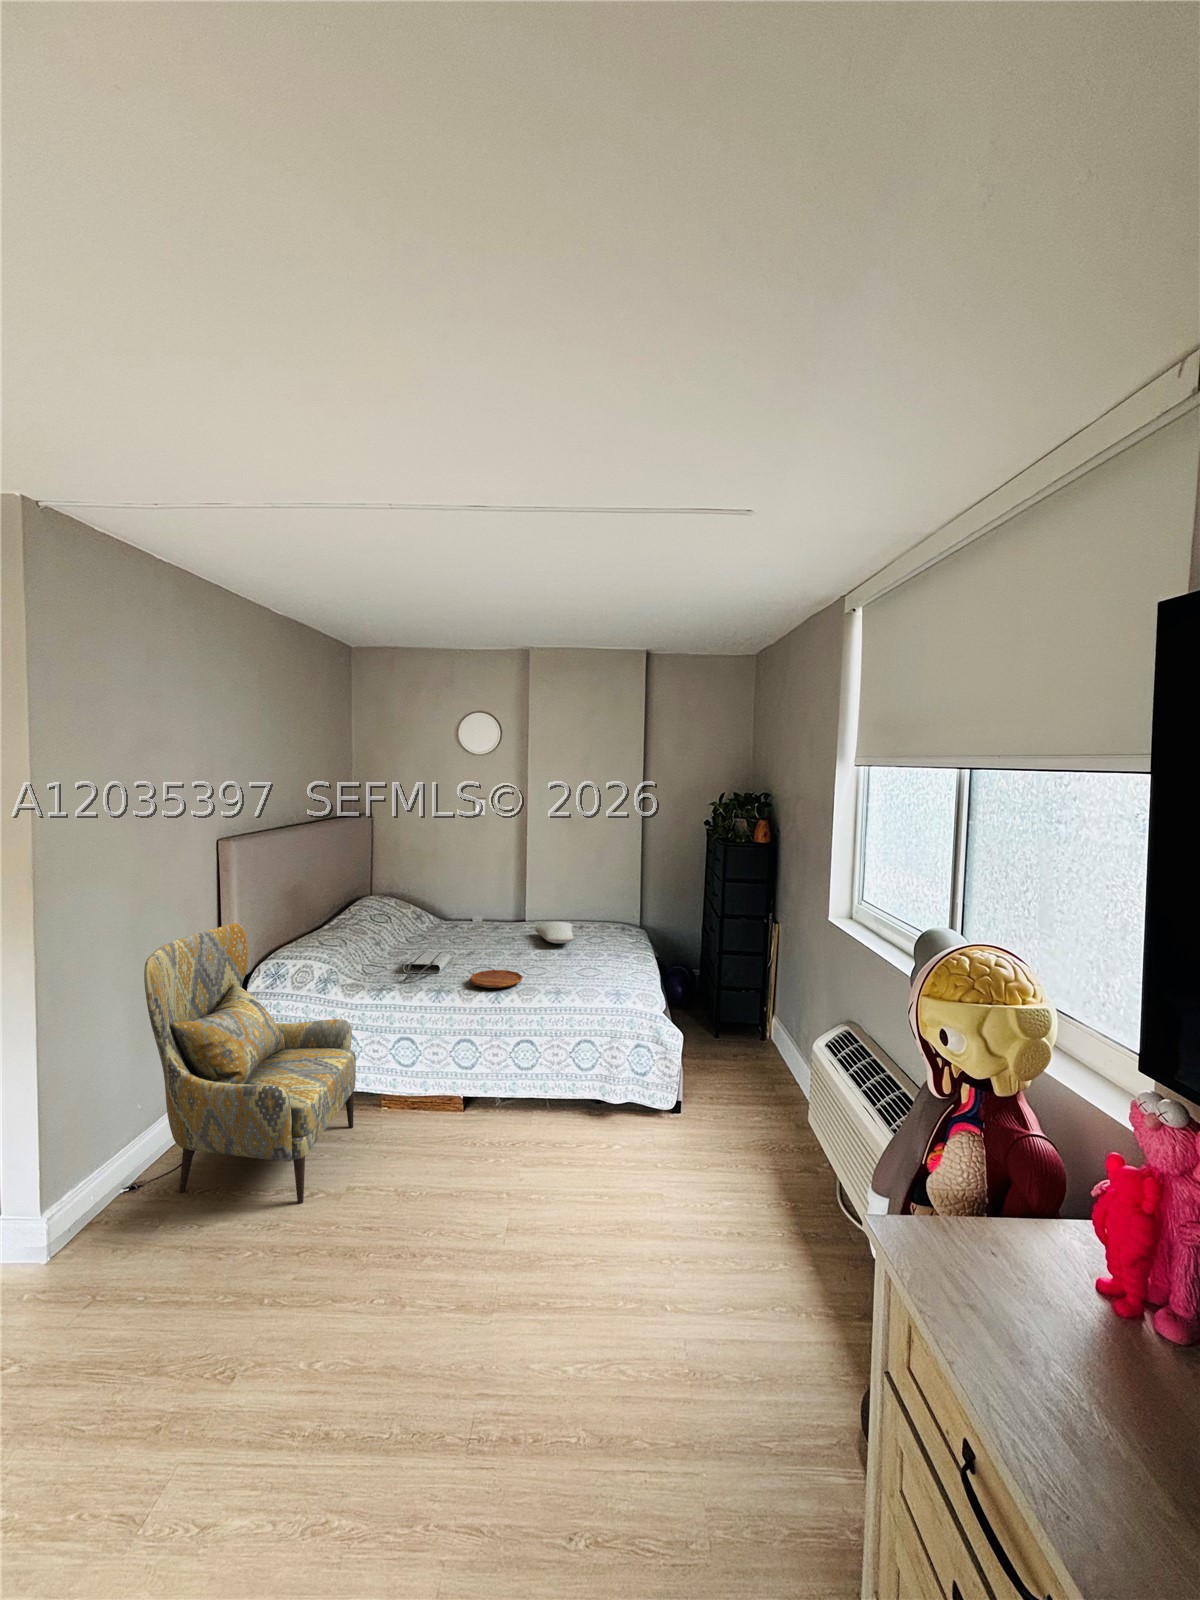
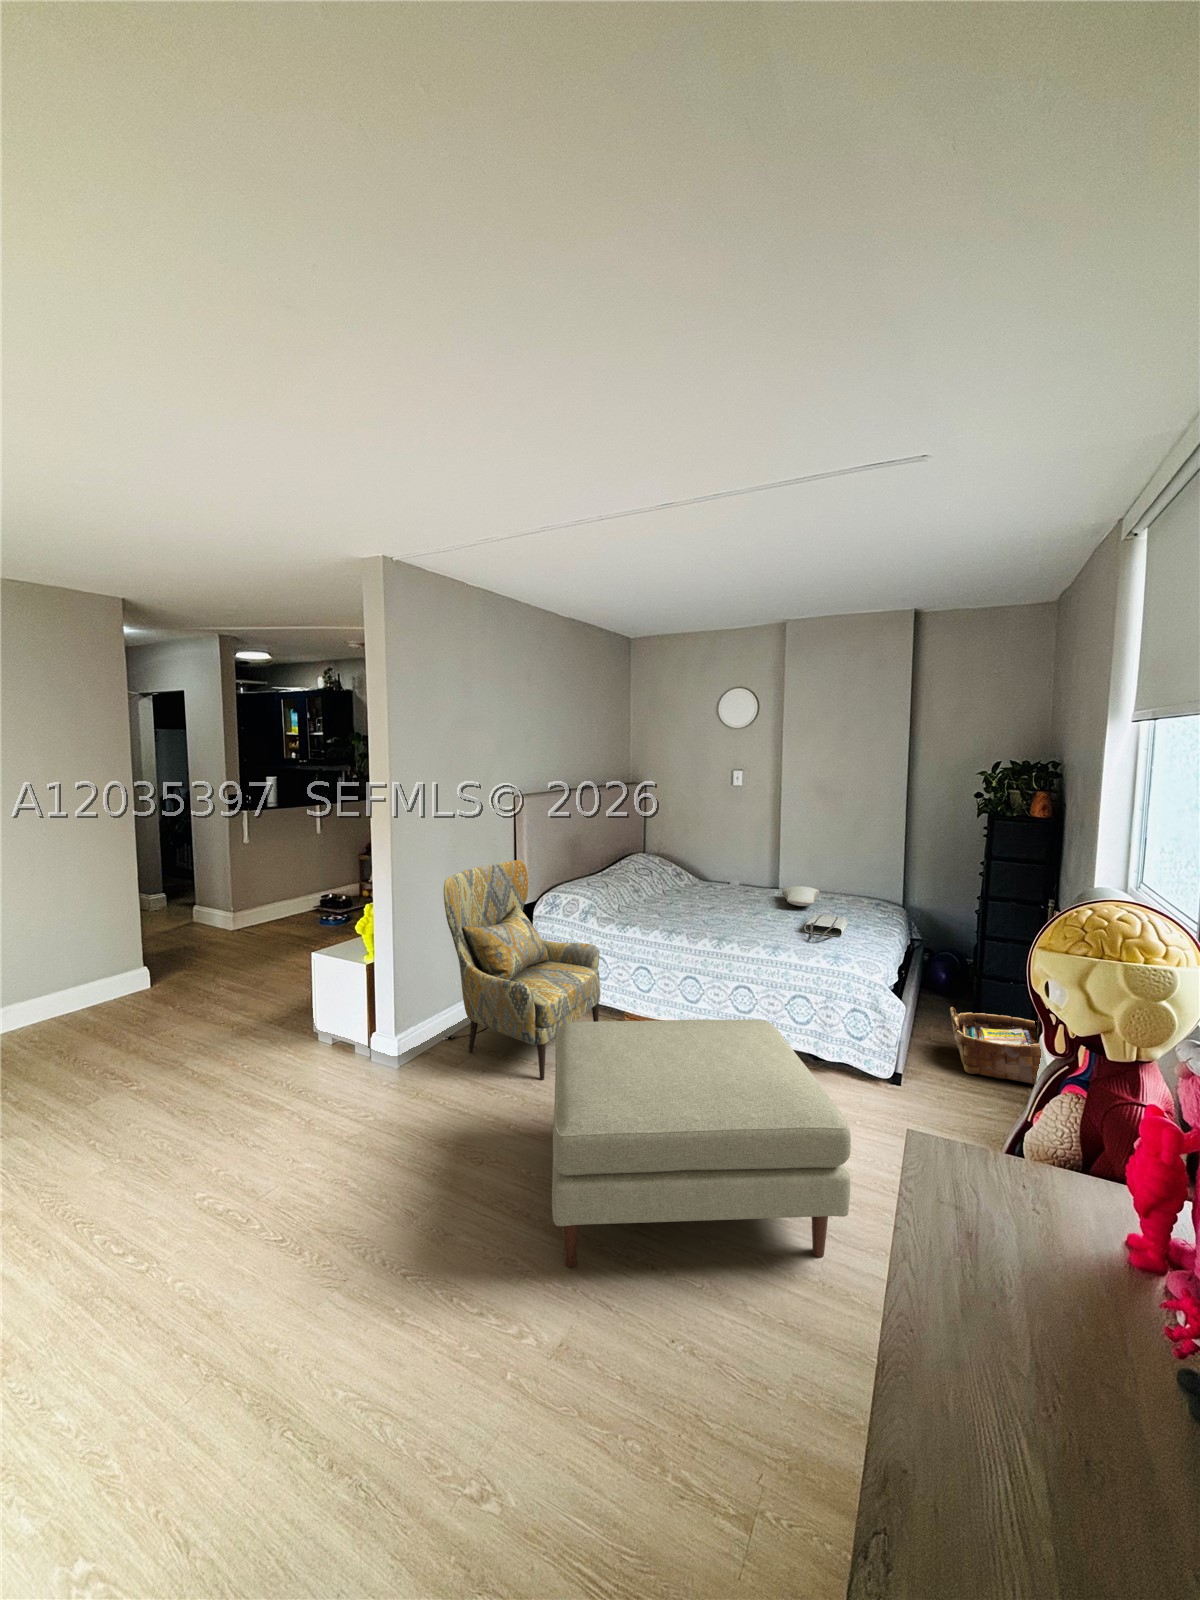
tote bag: present [403,952,450,978] -> present [805,915,848,939]
tray: present [469,970,523,988] -> none [701,921,750,936]
woven basket: none [710,1022,794,1088] -> present [950,1007,1041,1084]
ottoman: none [346,1075,696,1418] -> present [552,1020,851,1267]

